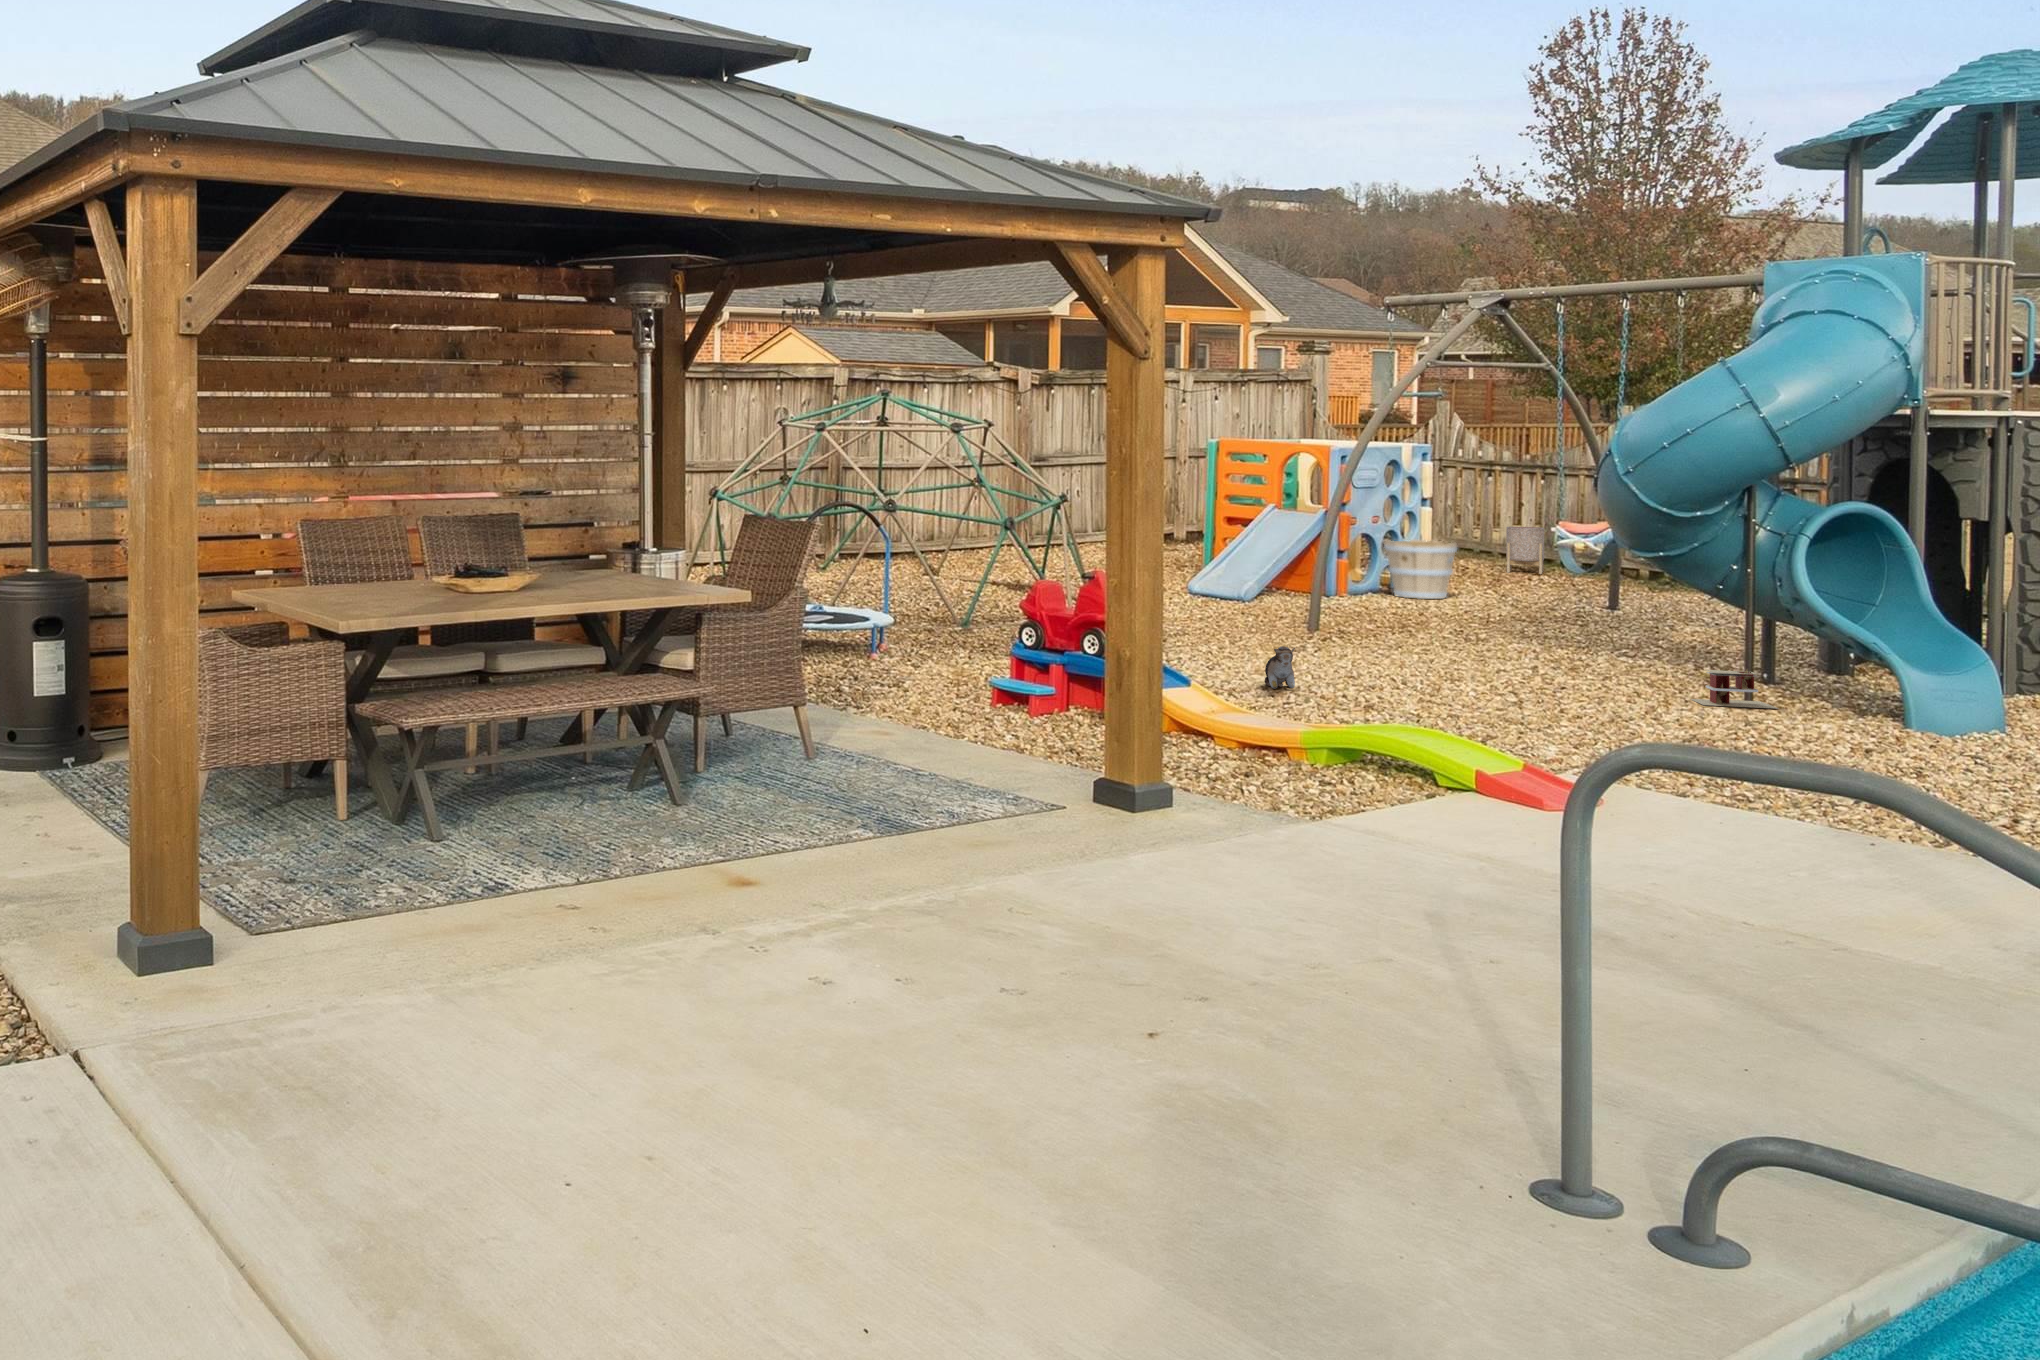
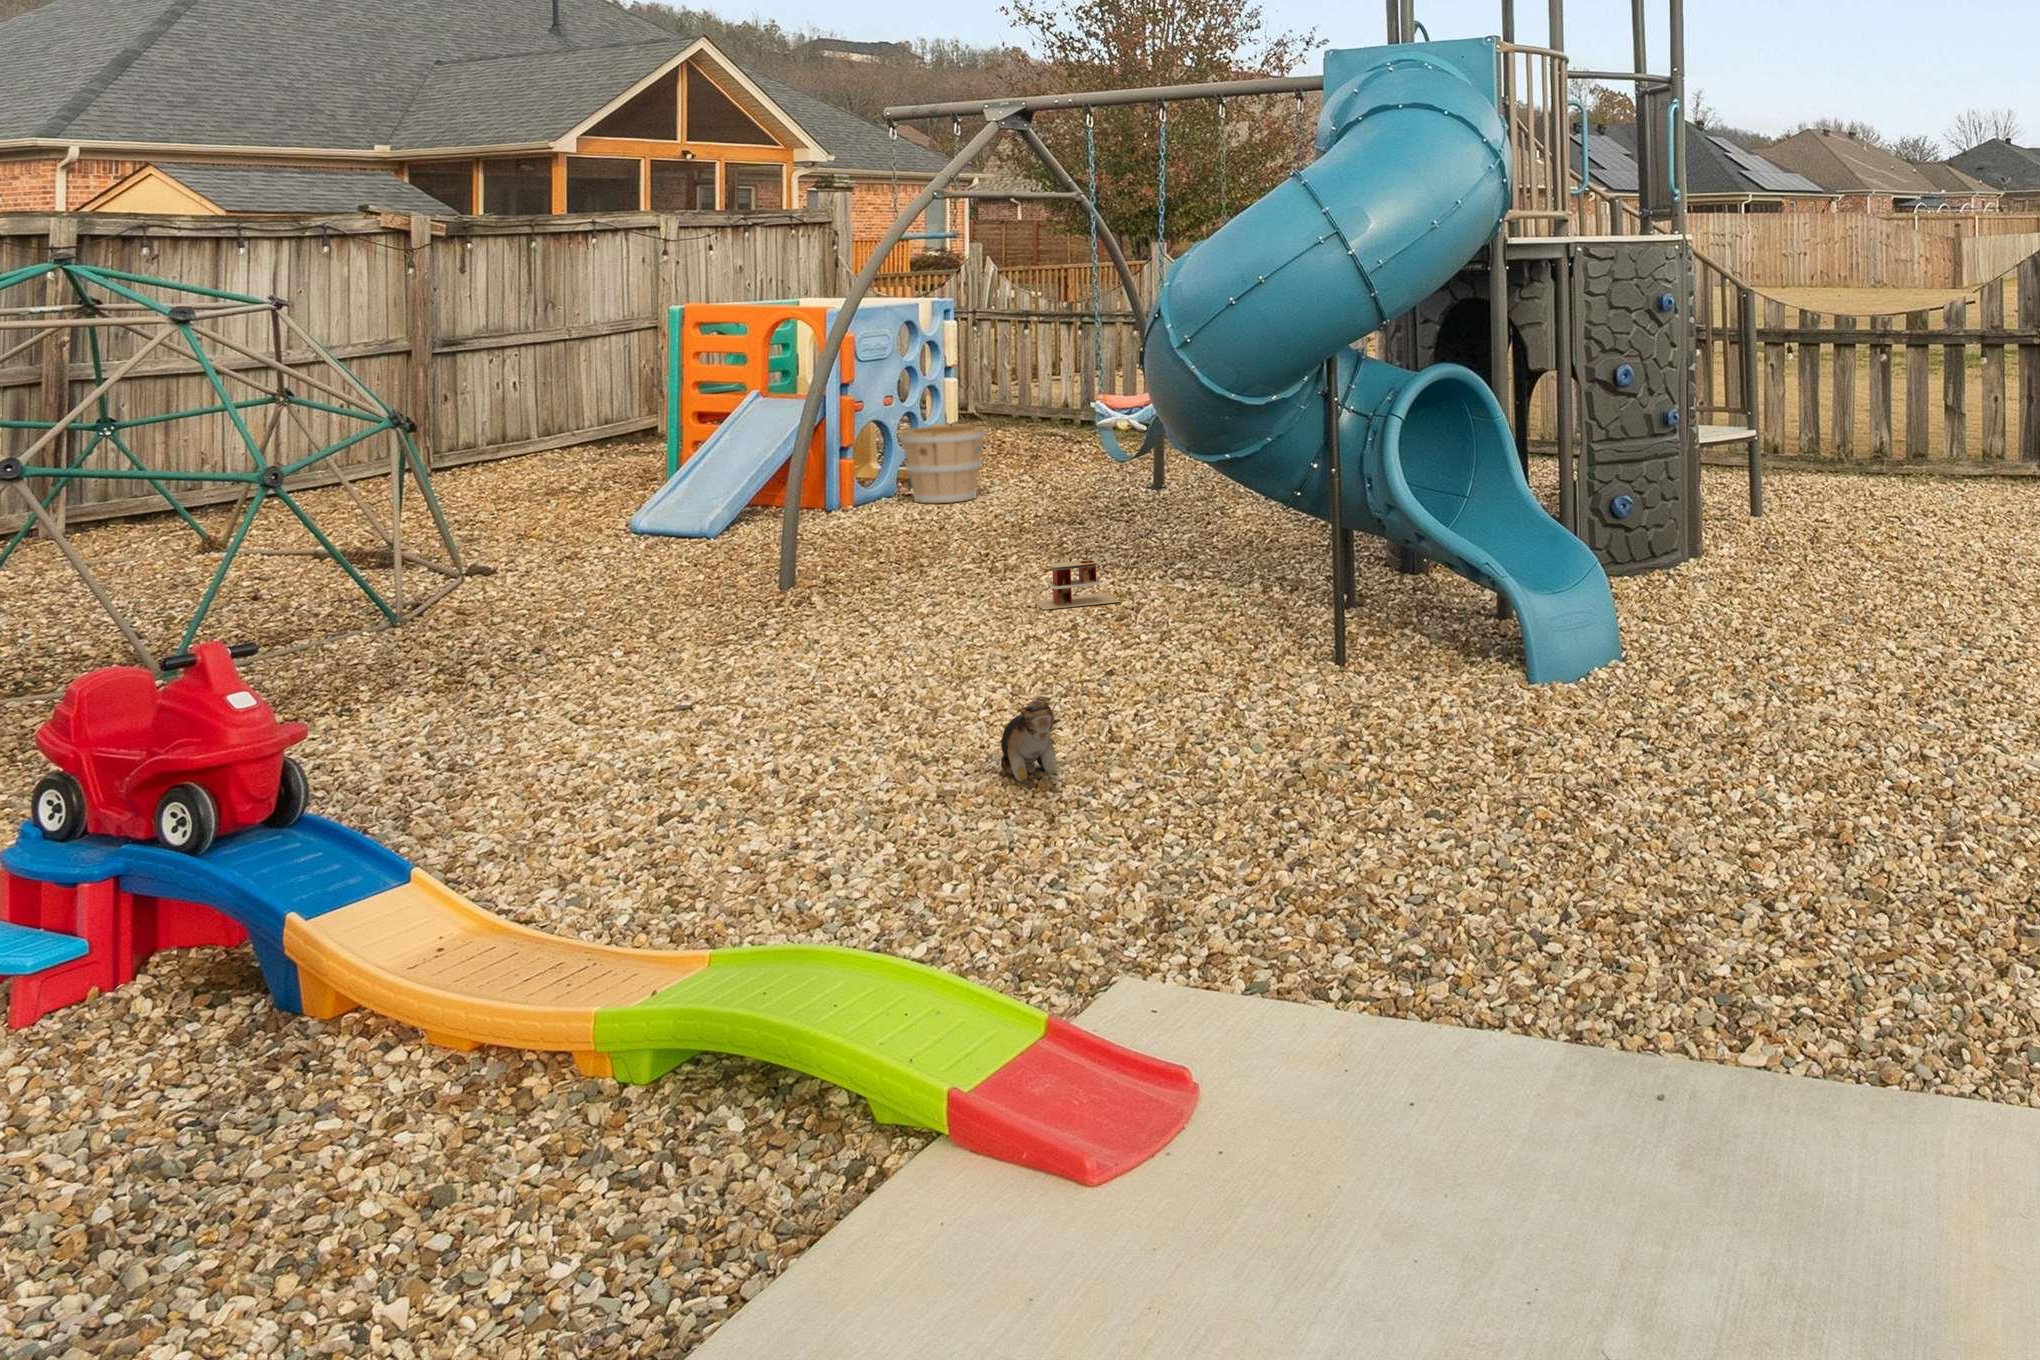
planter: present [1506,526,1544,574] -> none [1045,390,1086,448]
plush toy: present [1265,646,1295,689] -> present [1001,701,1057,782]
toy house: present [1691,670,1778,709] -> present [1034,558,1120,610]

